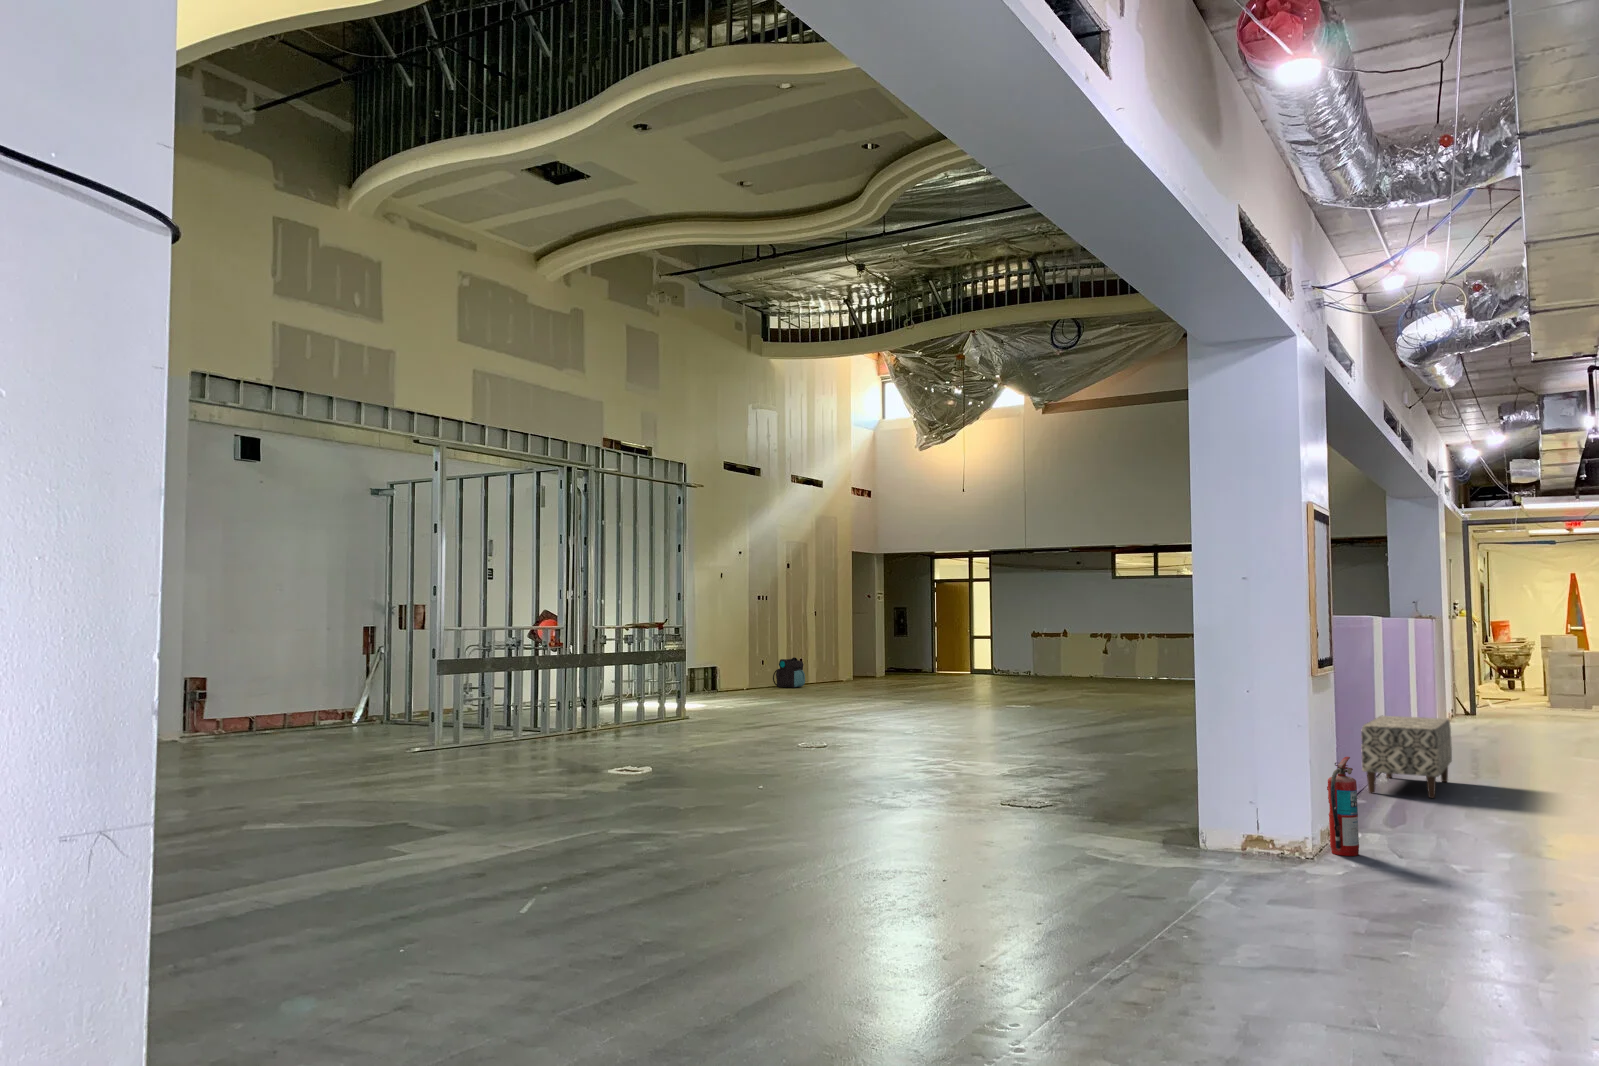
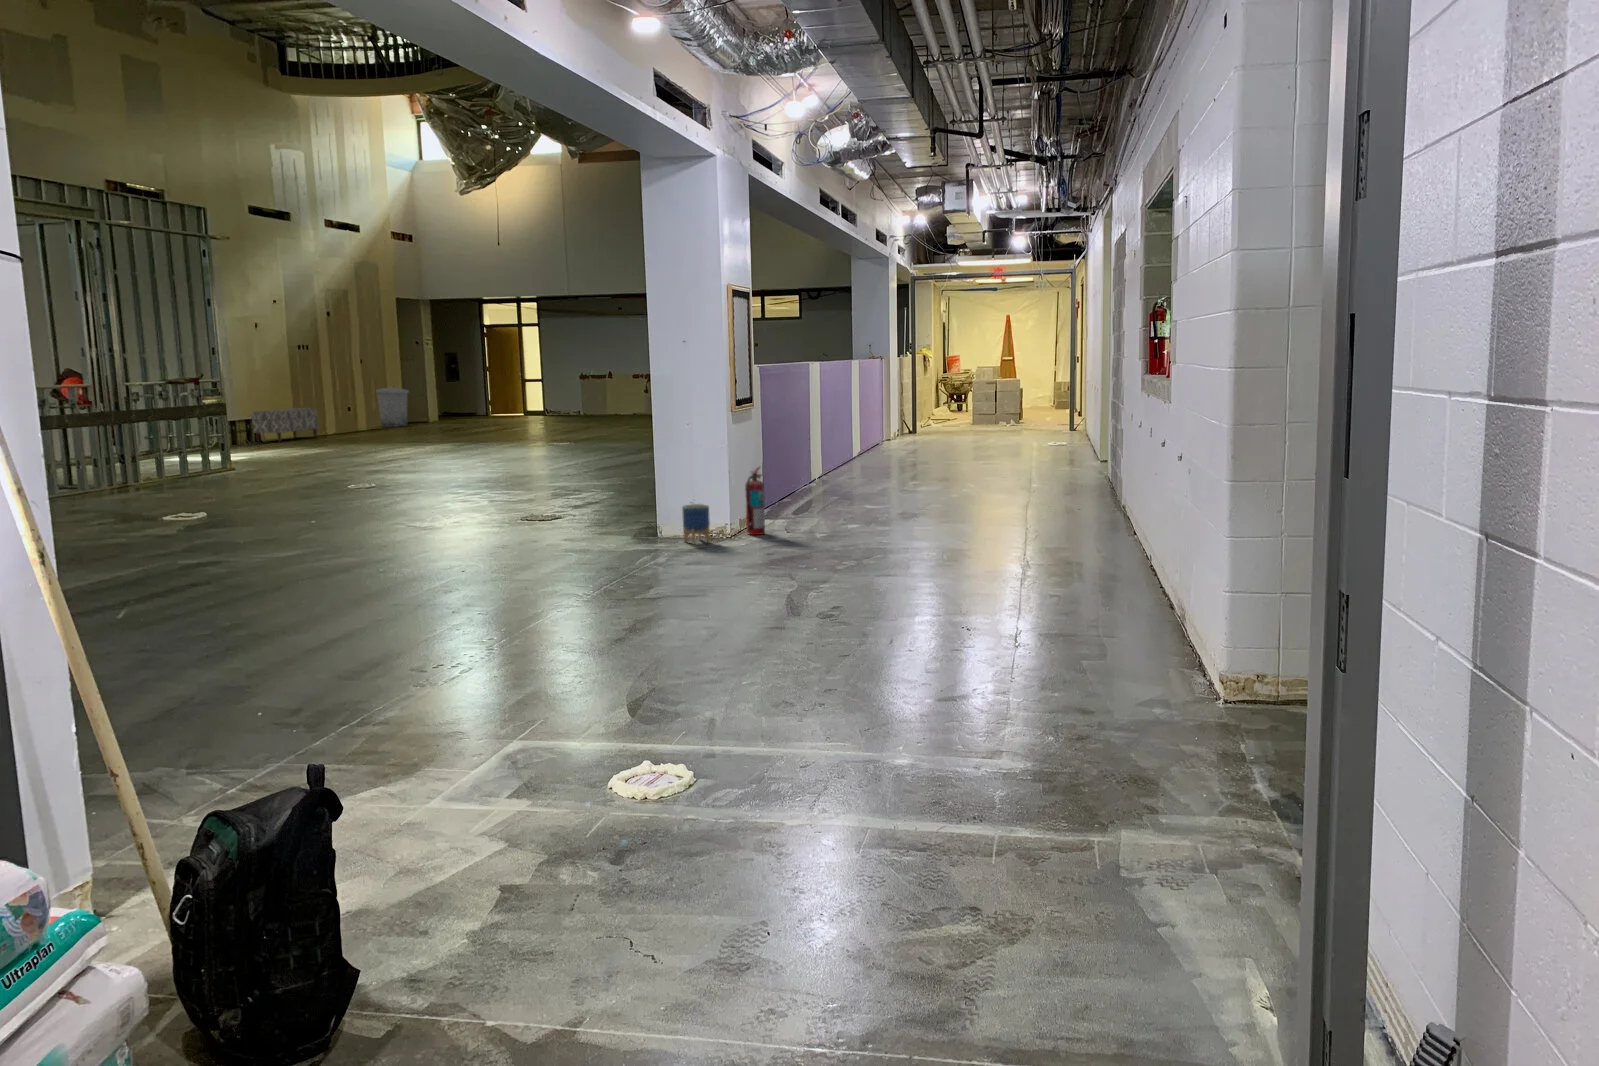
trash can: none [825,640,858,683] -> present [376,386,409,427]
backpack: present [773,657,805,688] -> none [323,404,357,434]
bench: present [1361,716,1452,798] -> present [252,408,319,442]
planter: none [1240,805,1281,863] -> present [682,504,710,544]

